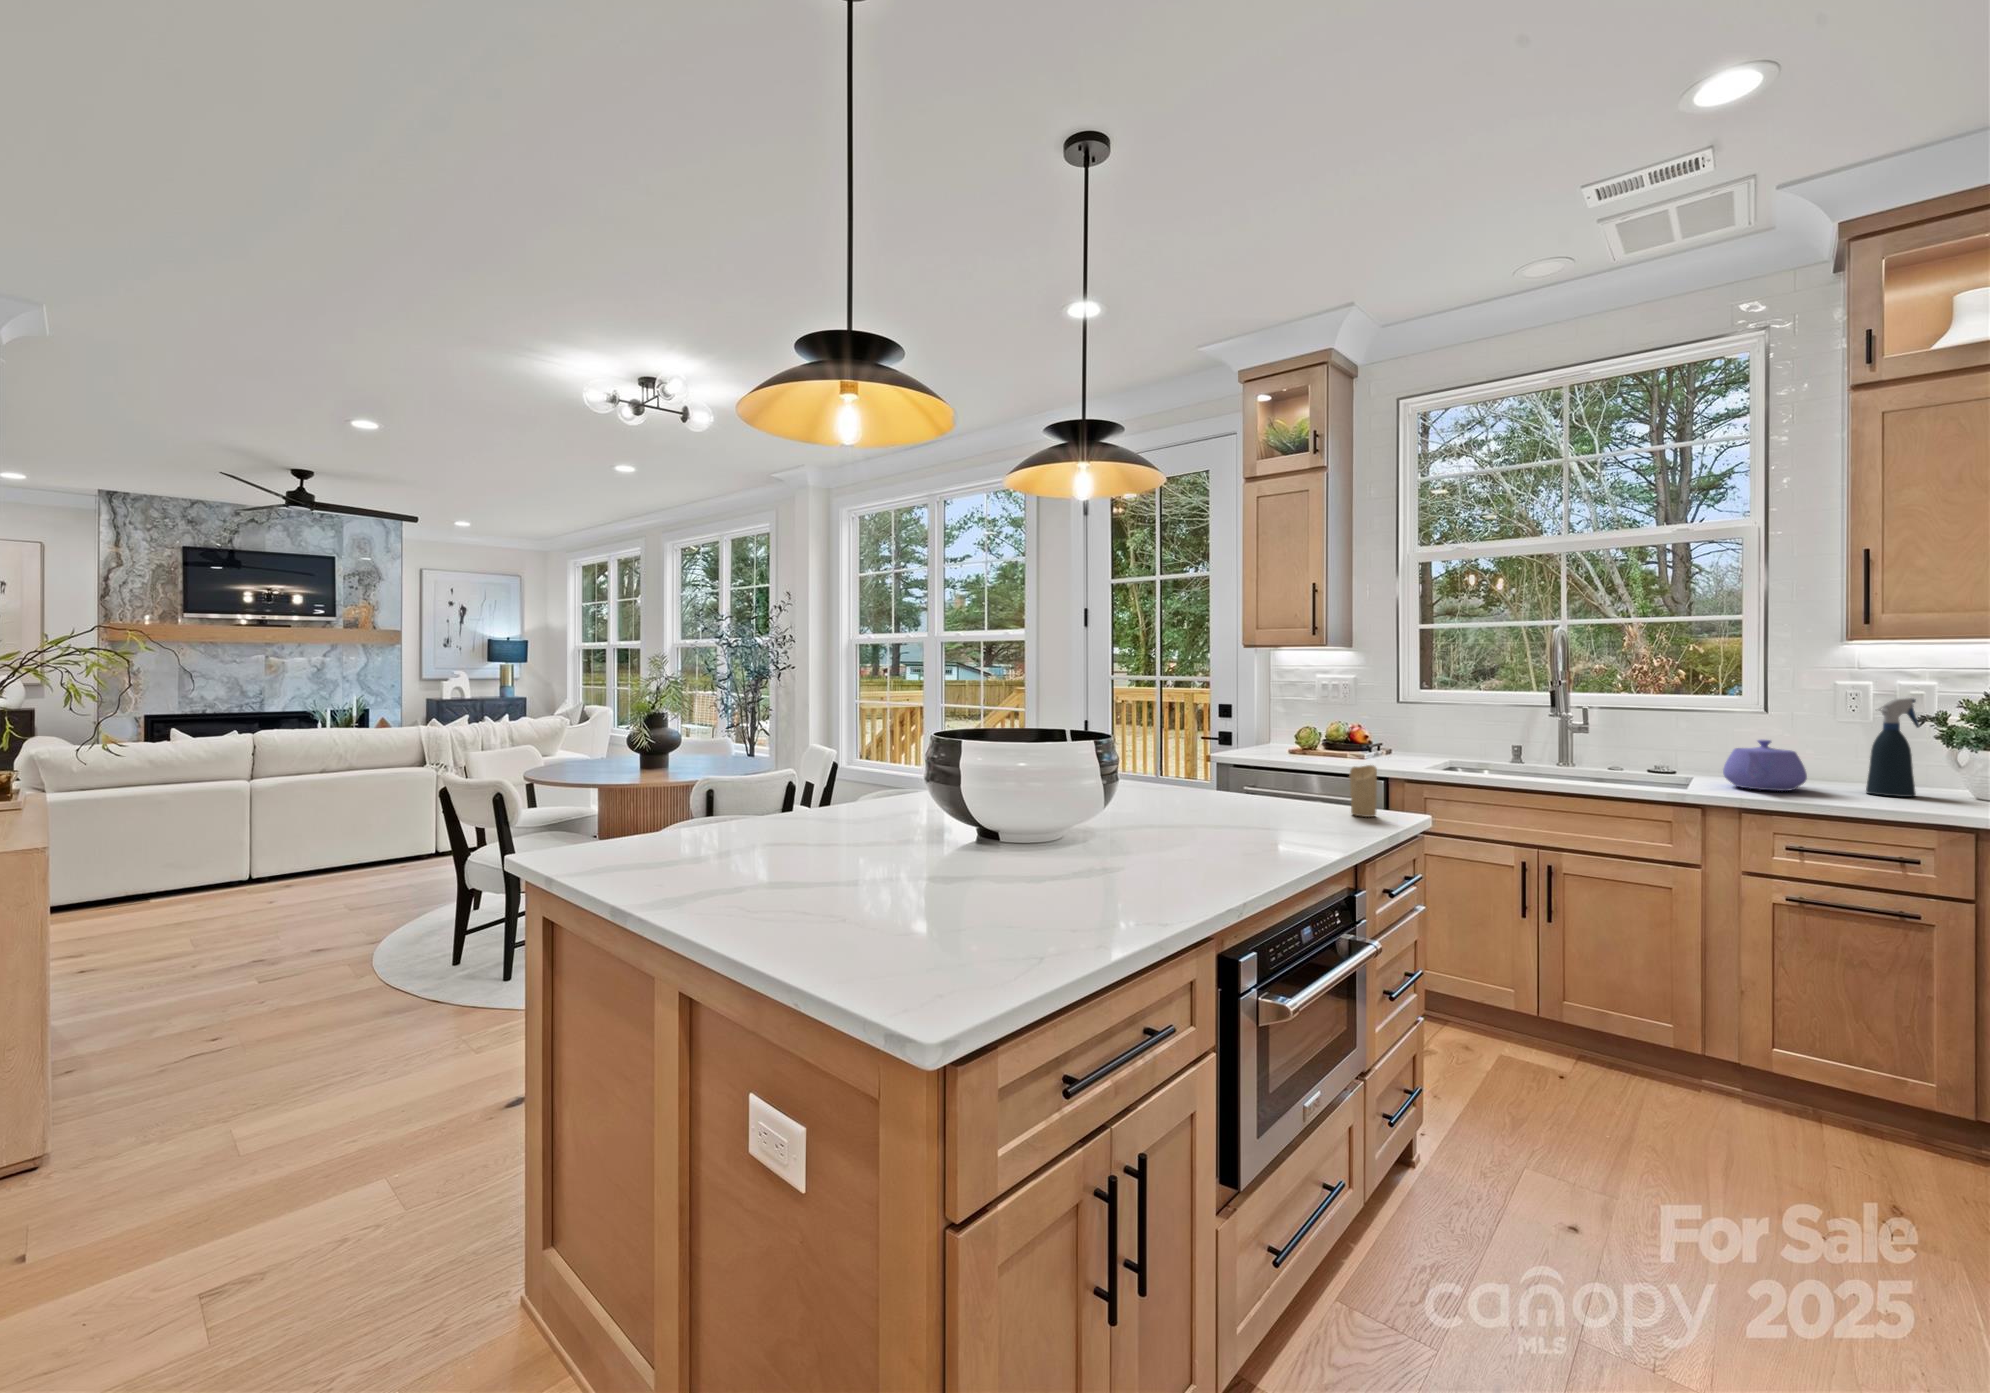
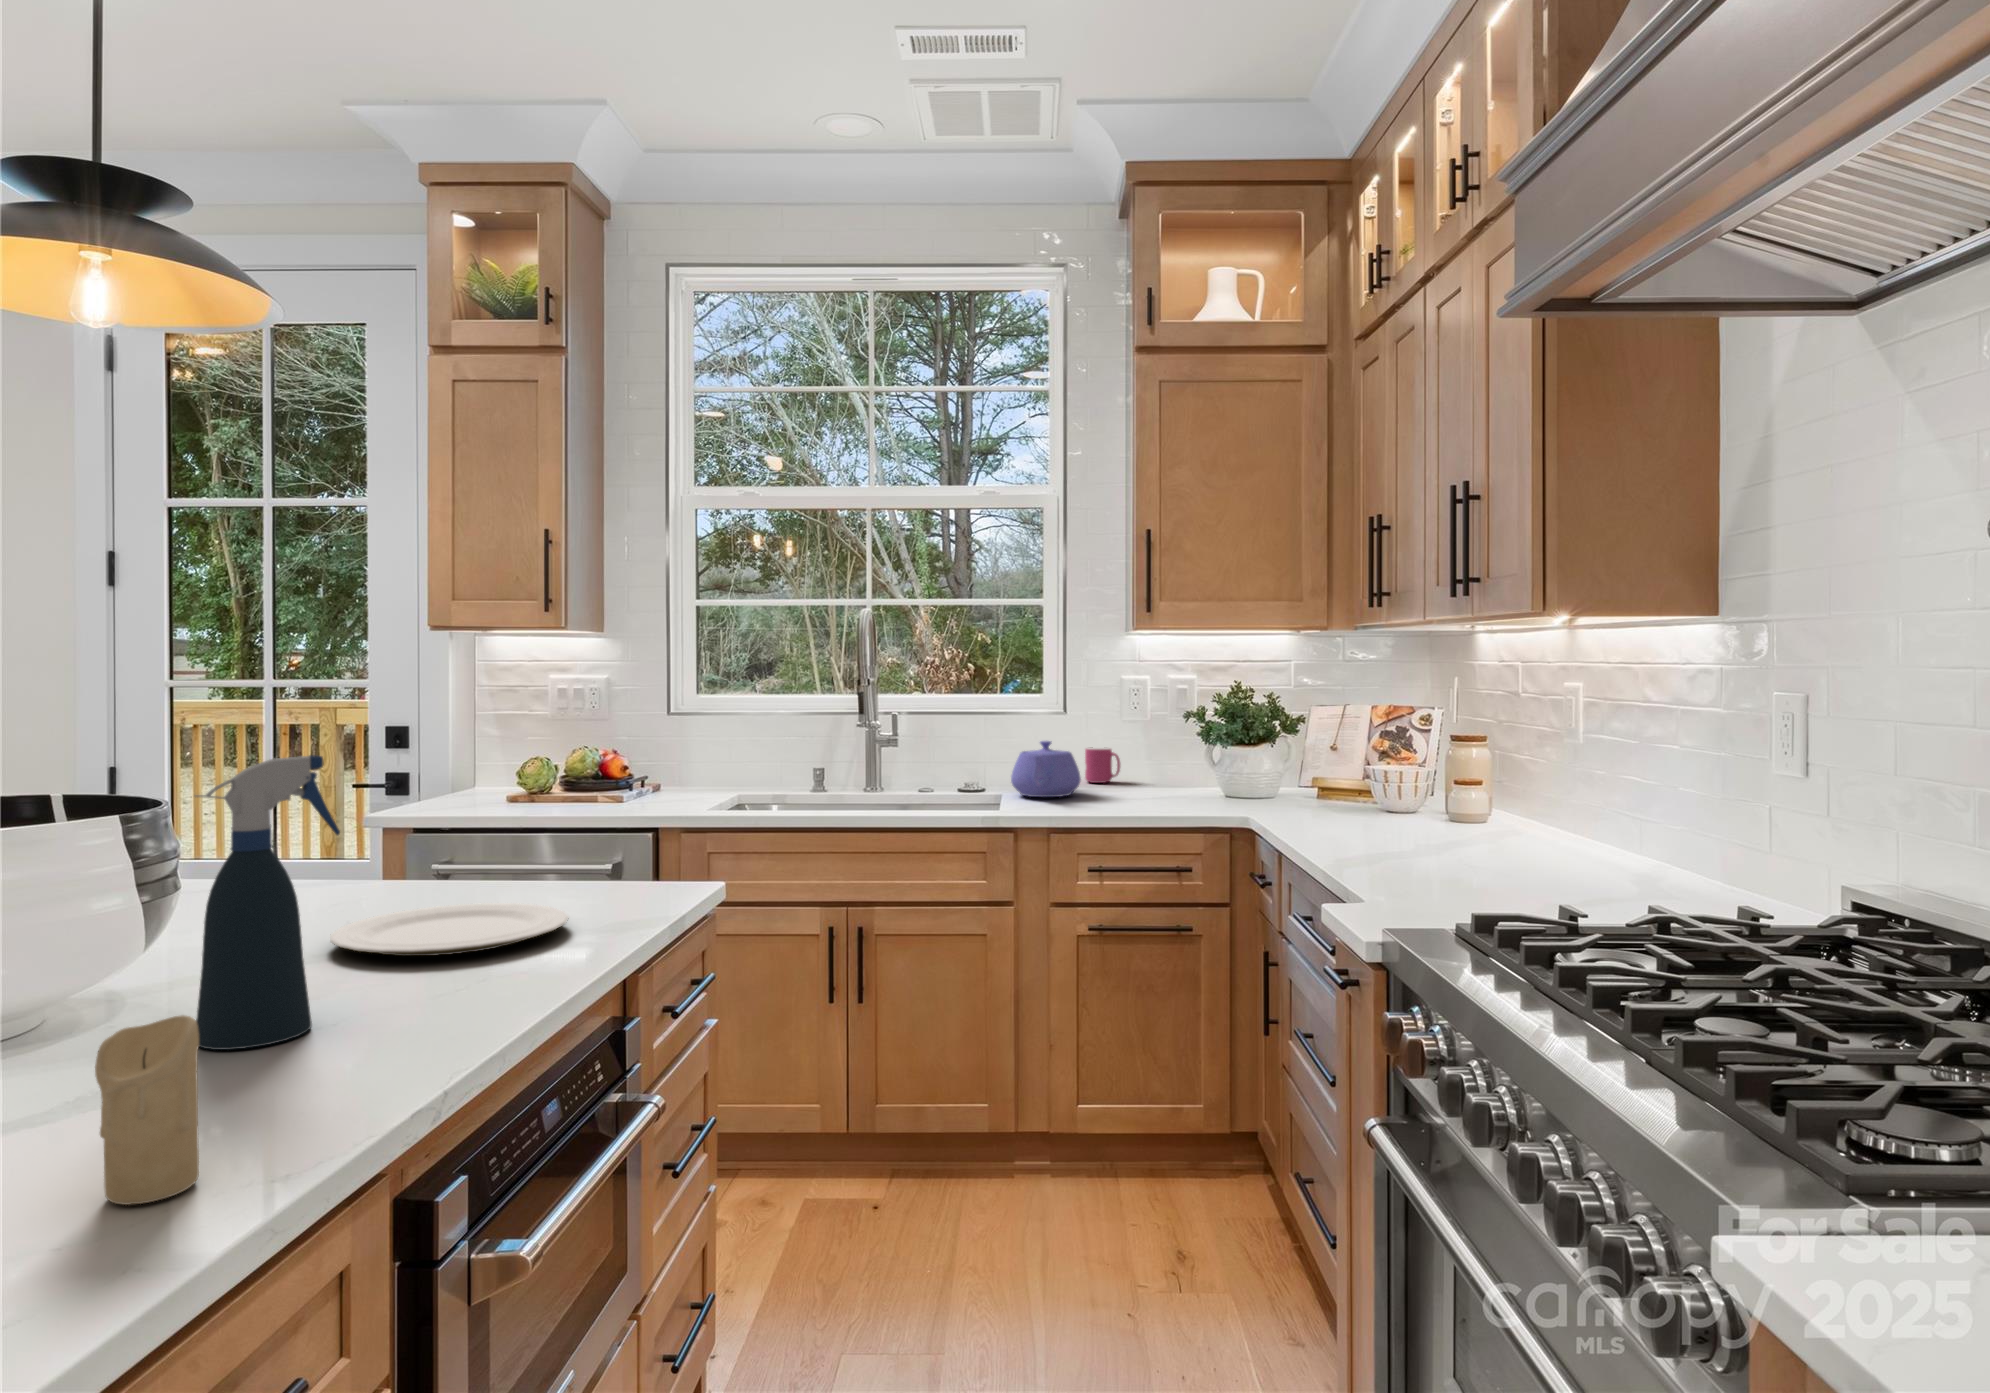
spray bottle: present [1866,698,1920,797] -> present [195,755,340,1050]
mug: none [1818,750,1864,783] -> present [1085,747,1120,783]
candle: present [1349,765,1377,817] -> present [95,1015,199,1205]
plate: none [1188,806,1322,831] -> present [330,903,568,956]

